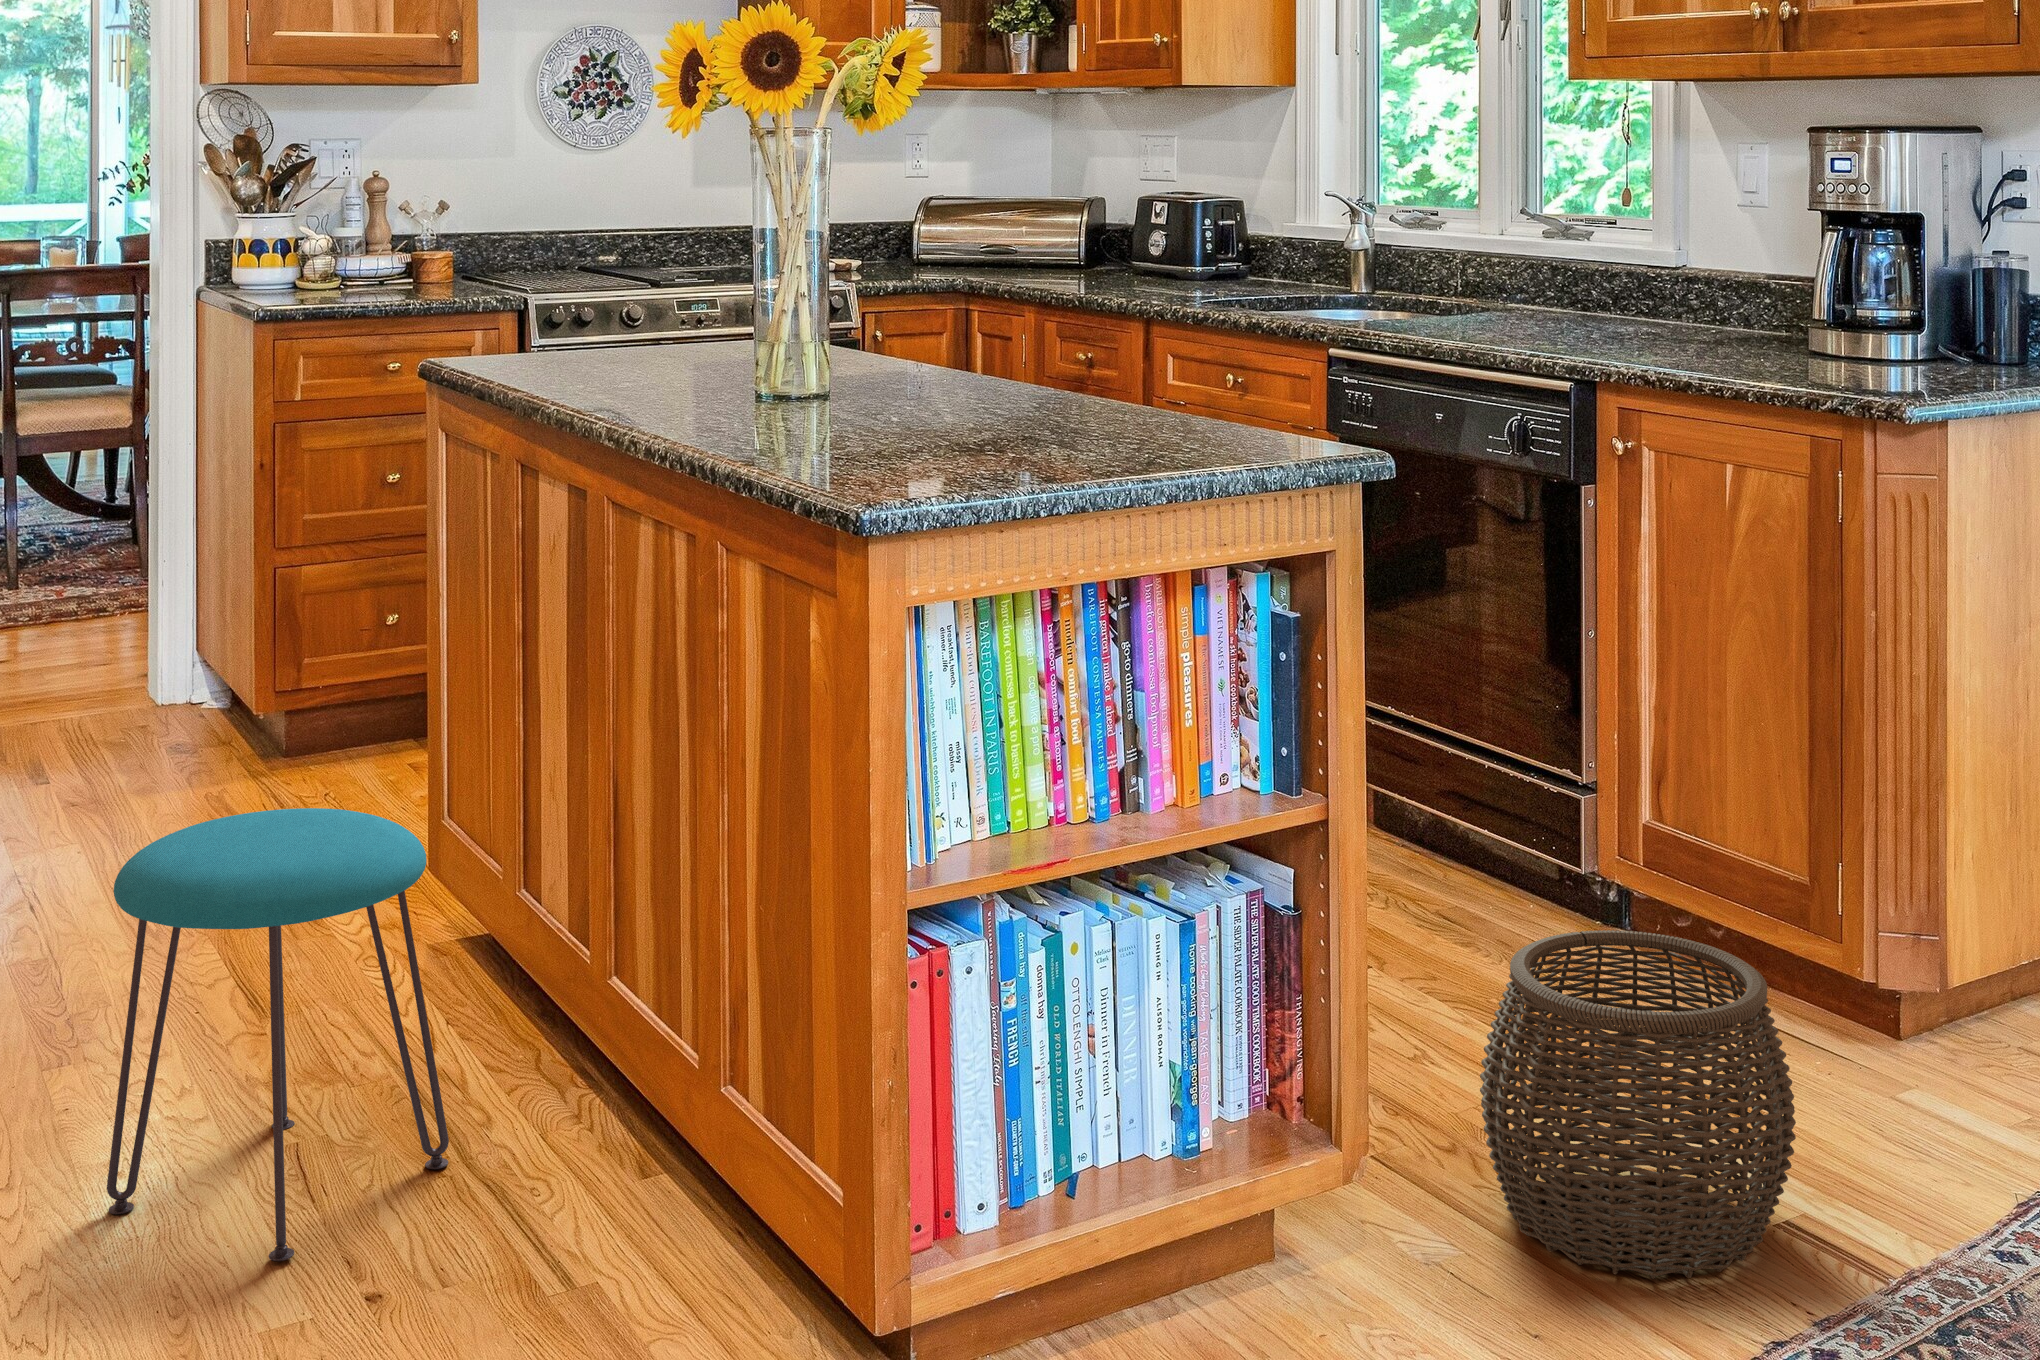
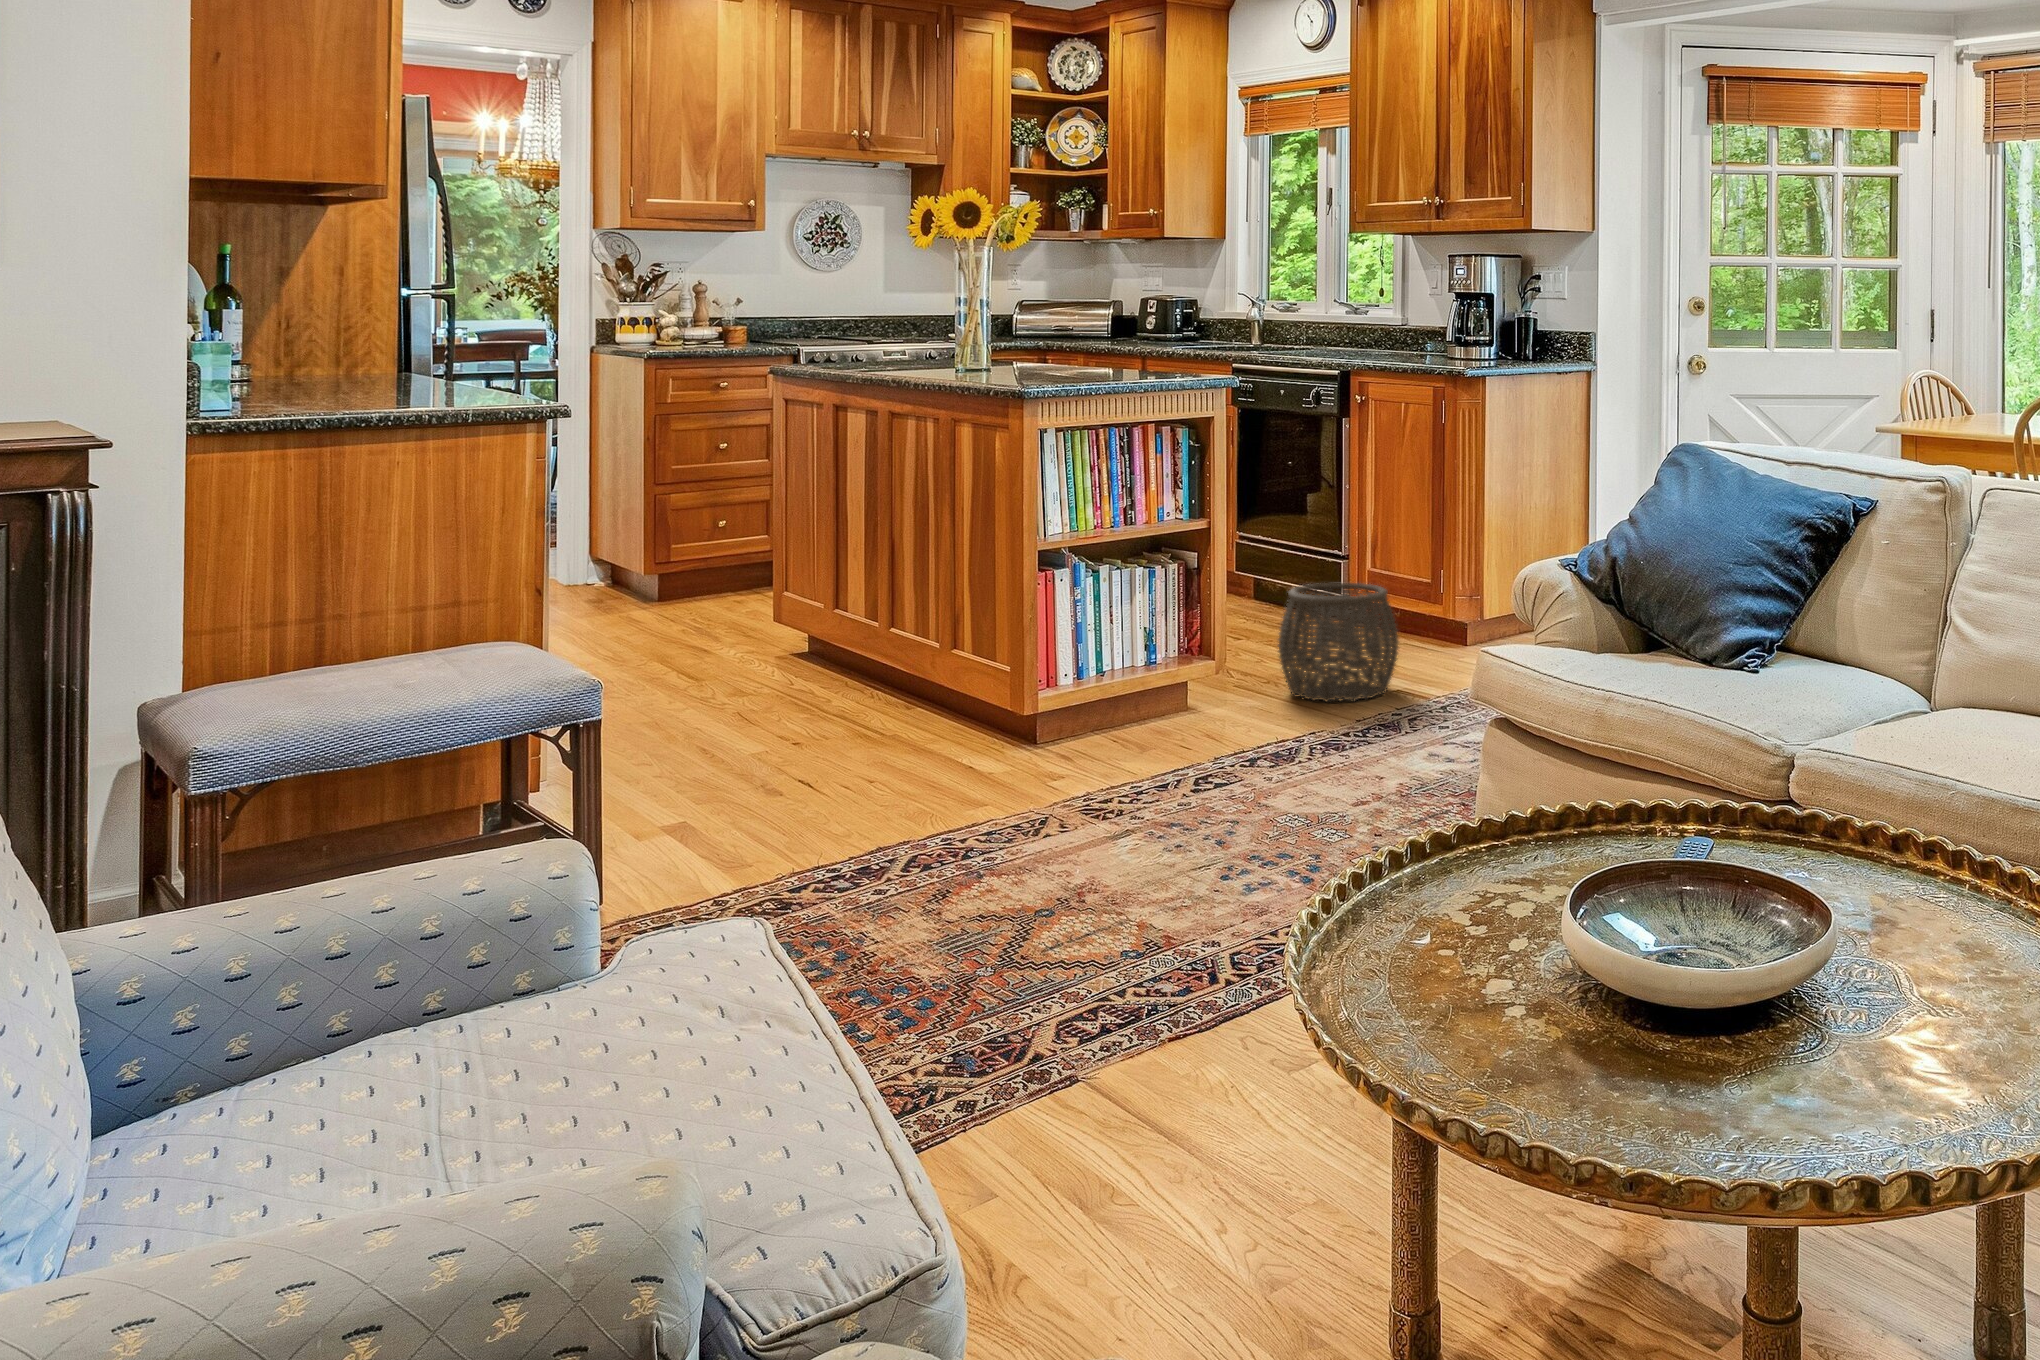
stool: present [107,808,449,1261] -> none [670,550,825,725]

